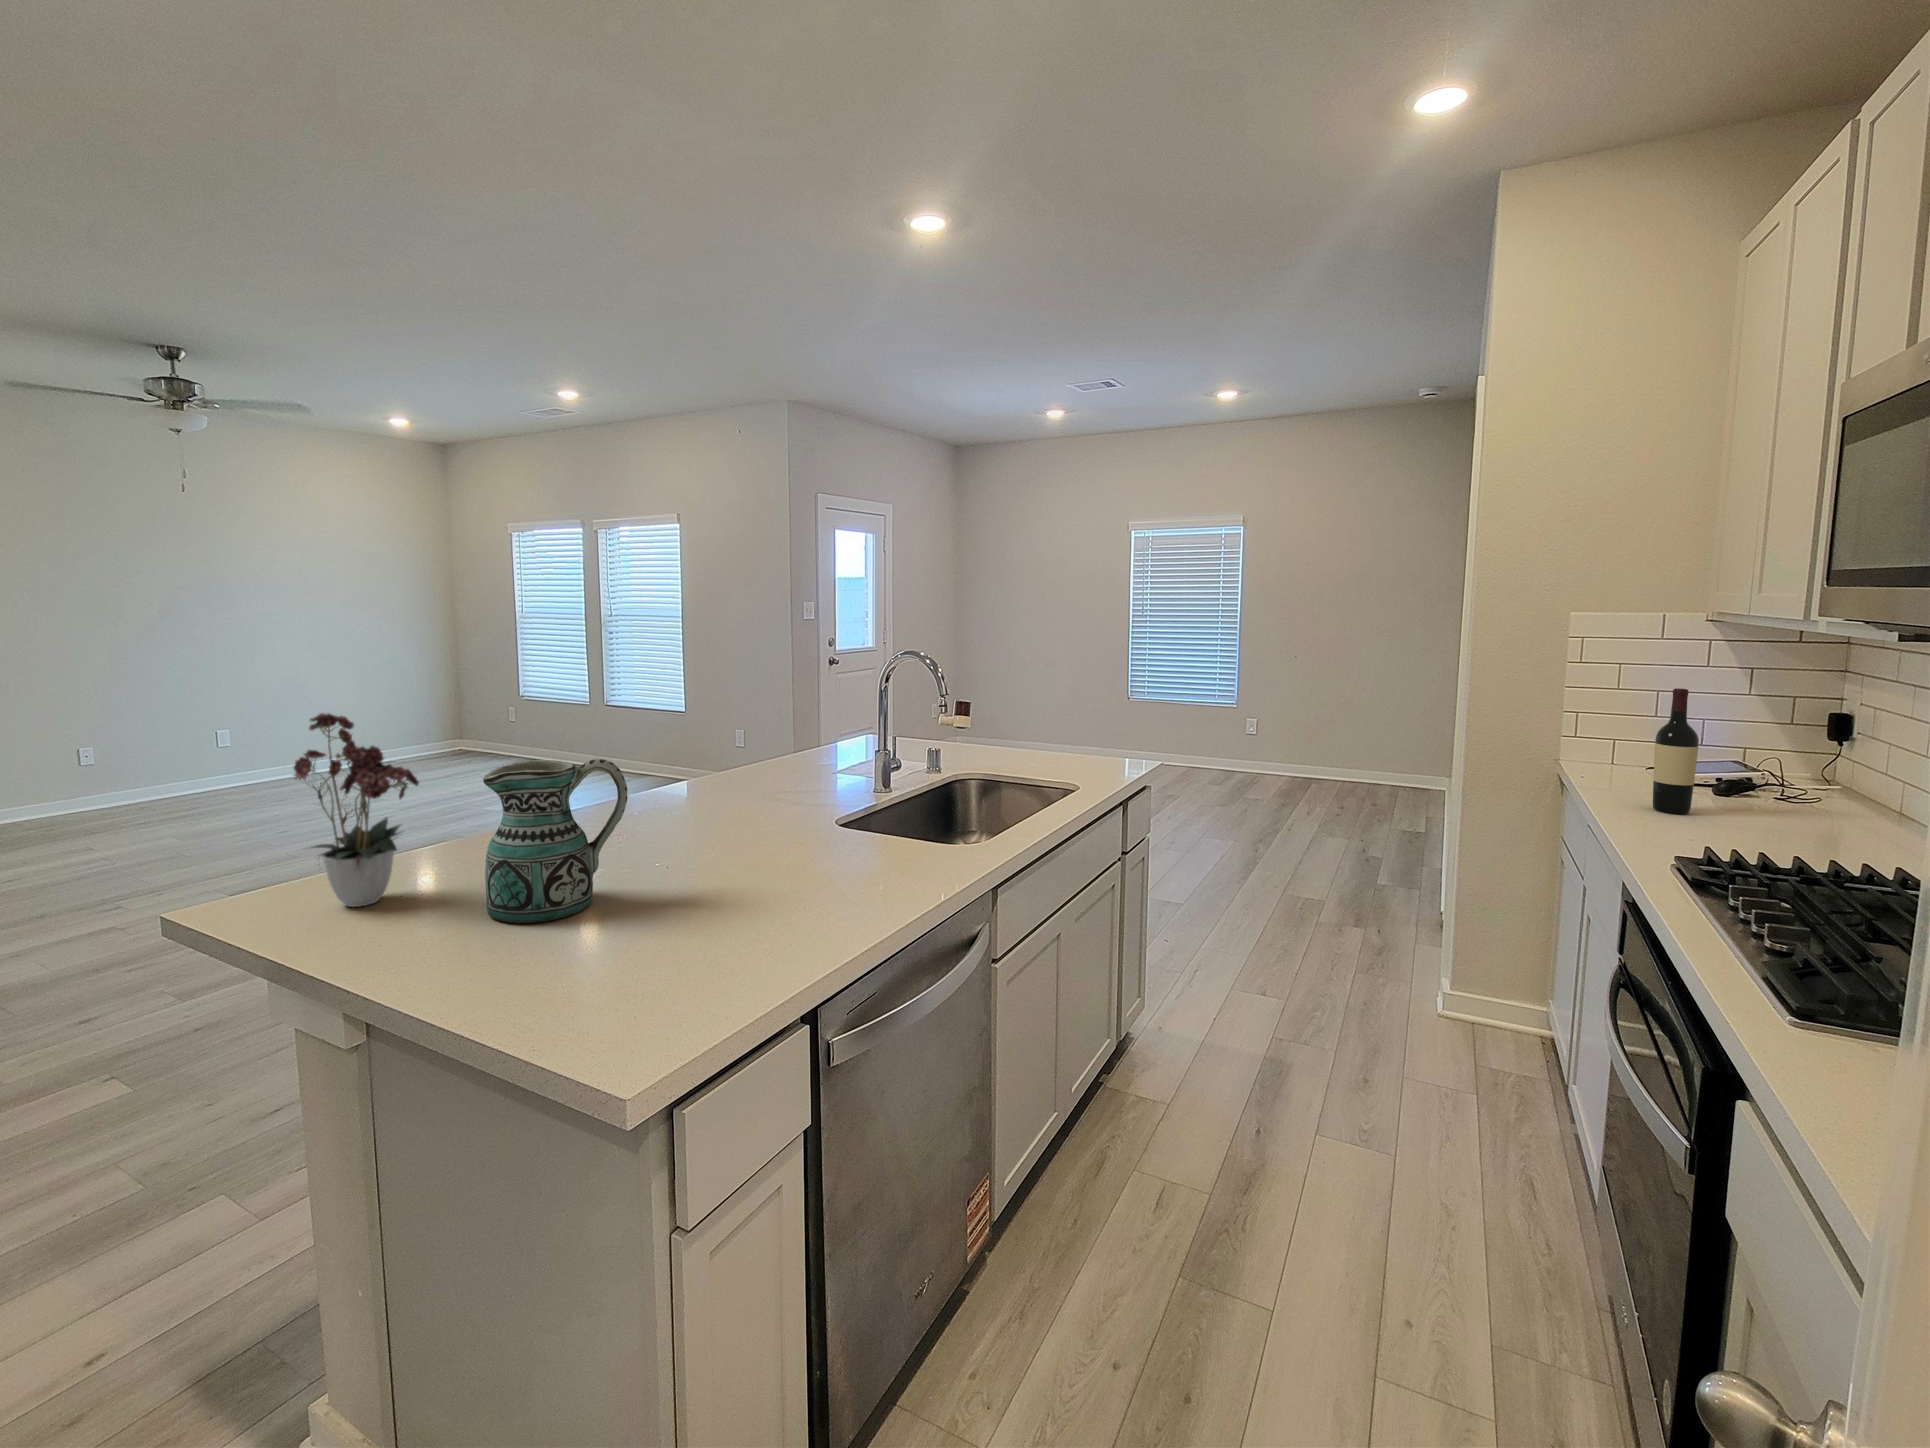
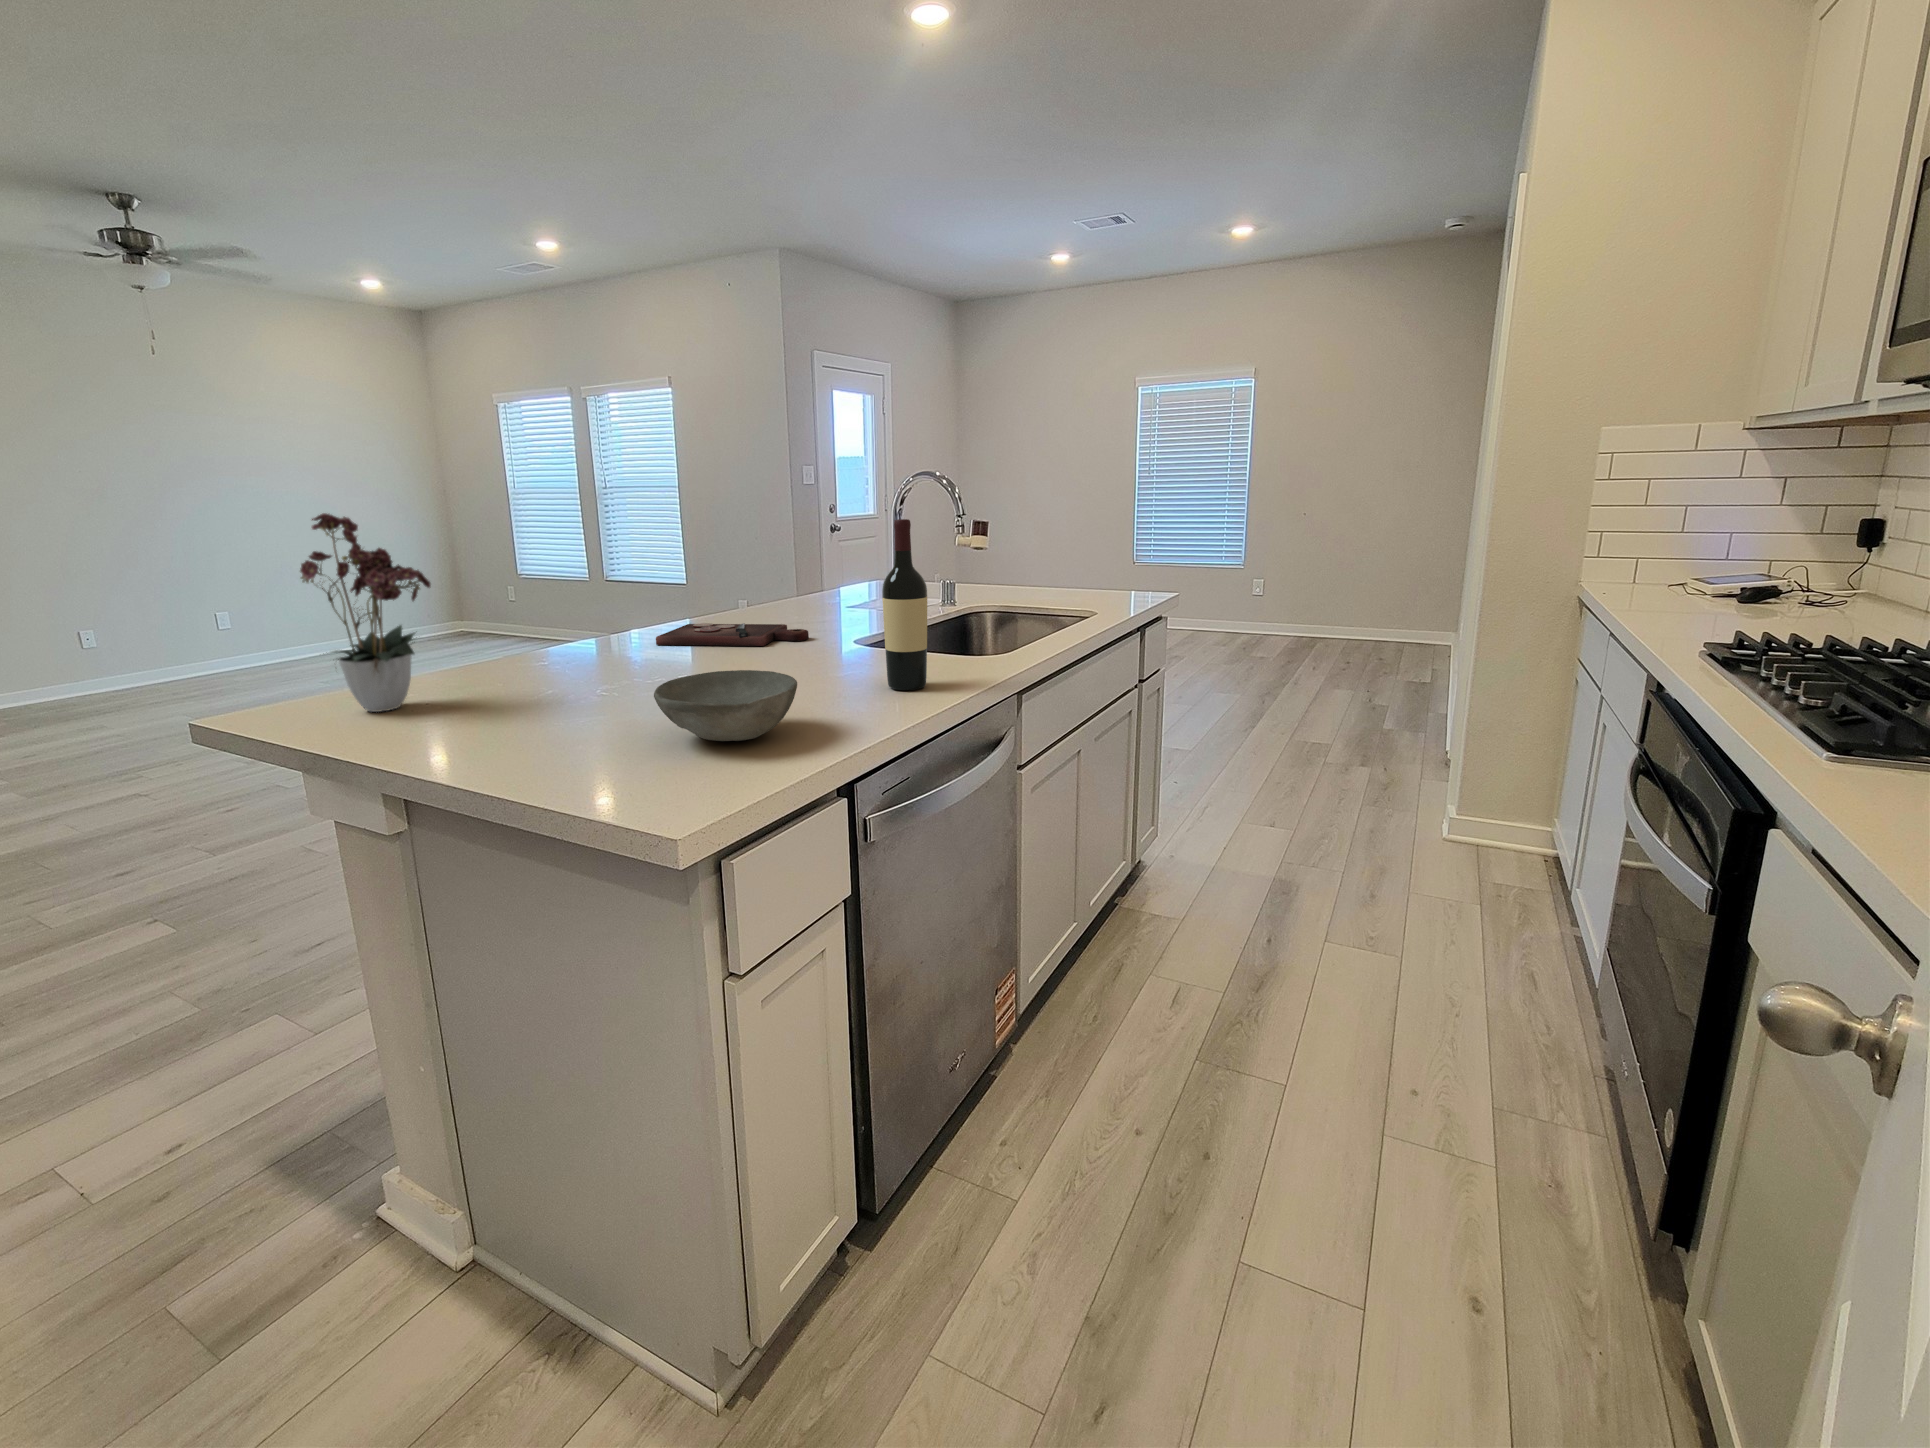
wine bottle: present [1653,688,1699,814] -> present [882,519,927,690]
ceramic pitcher: present [483,759,628,923] -> none [497,557,646,719]
cutting board: none [640,795,791,826] -> present [656,623,809,646]
bowl: none [625,880,768,962] -> present [654,670,797,741]

